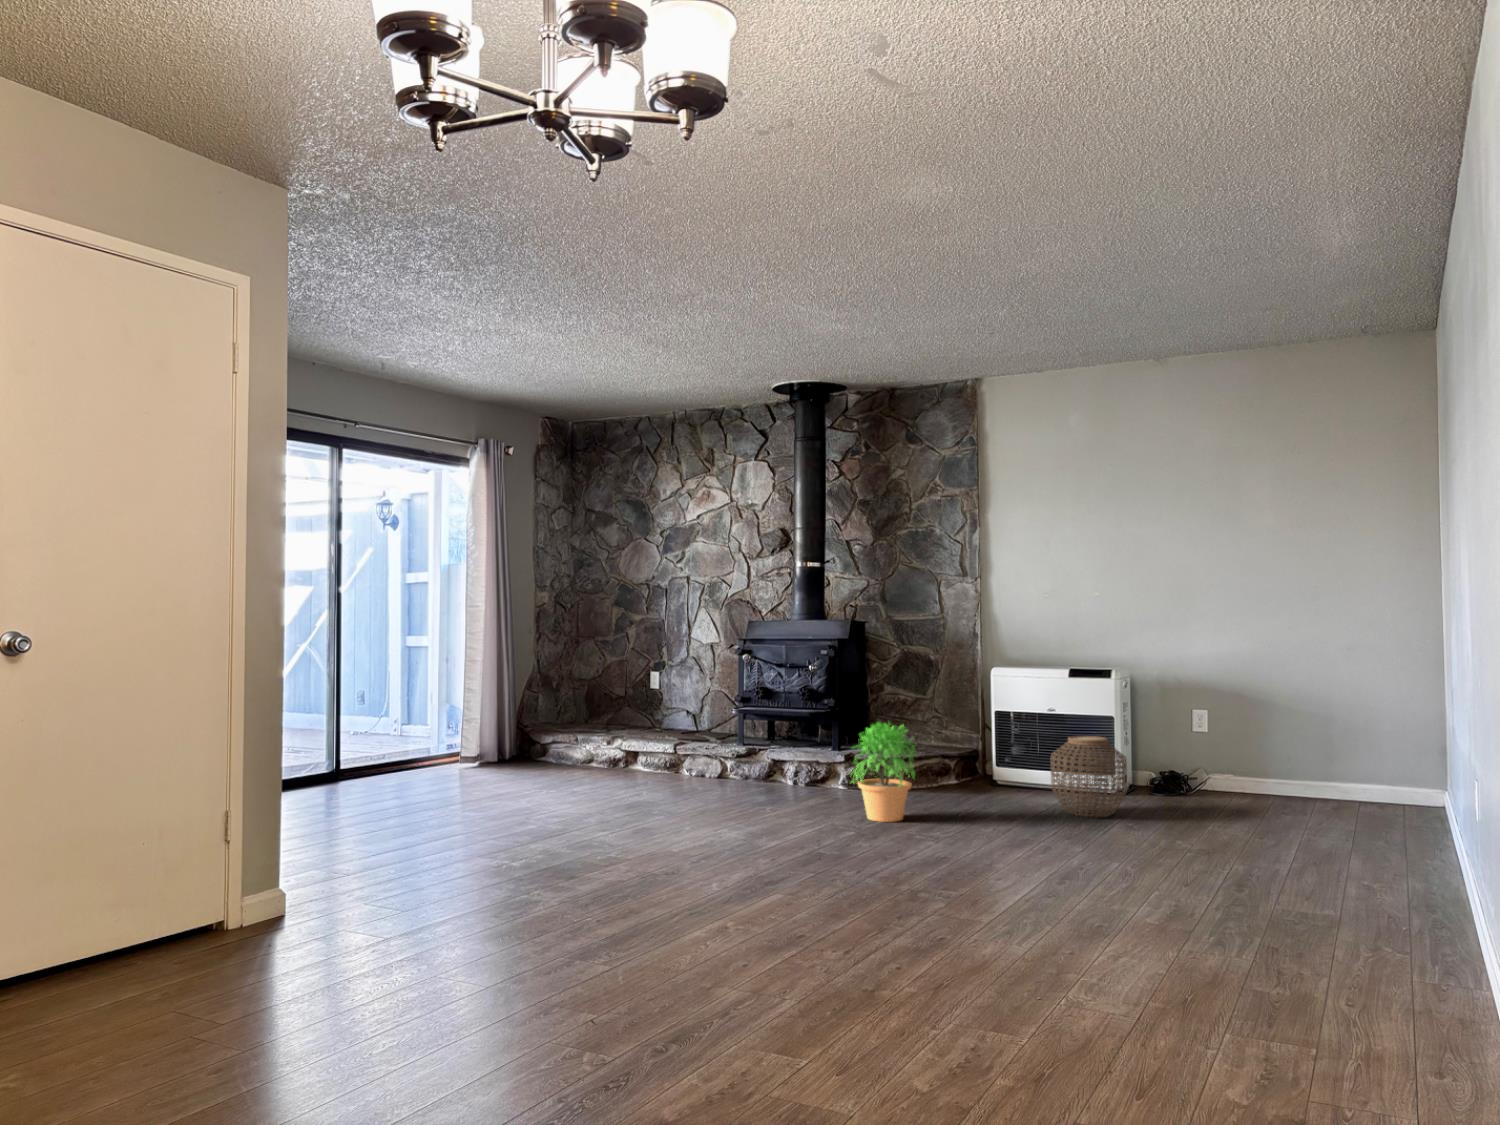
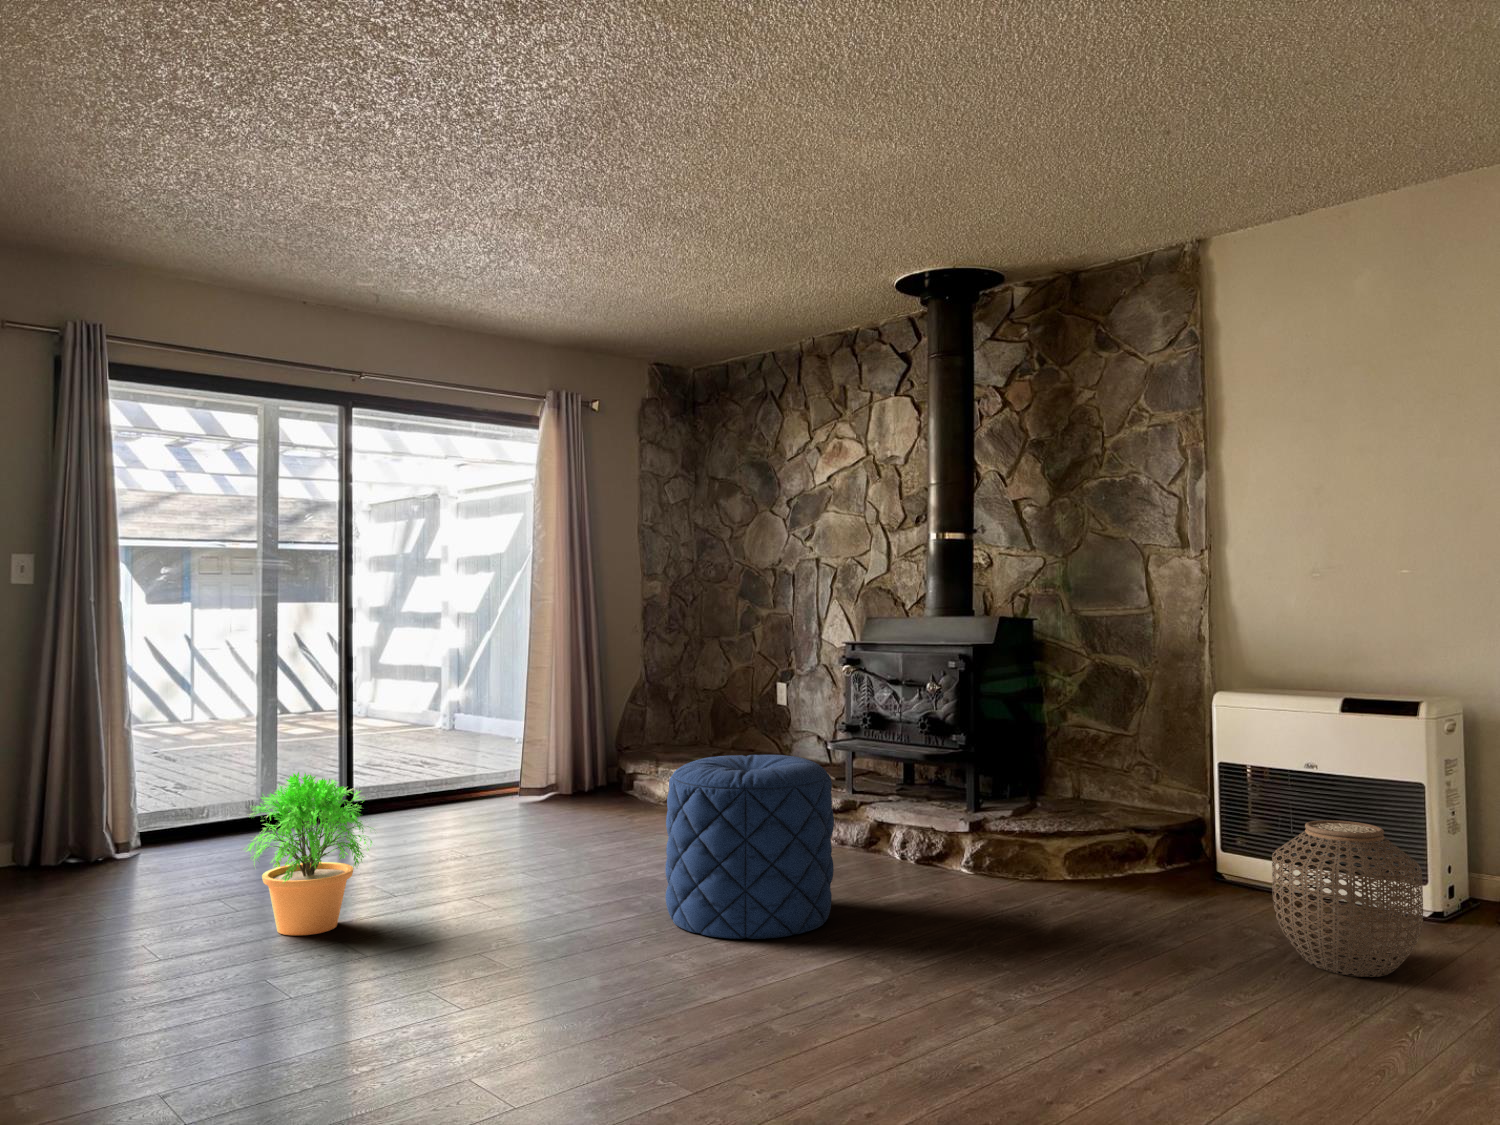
pouf: none [691,714,799,826] -> present [665,755,834,939]
potted plant: present [853,722,915,822] -> present [247,772,372,935]

